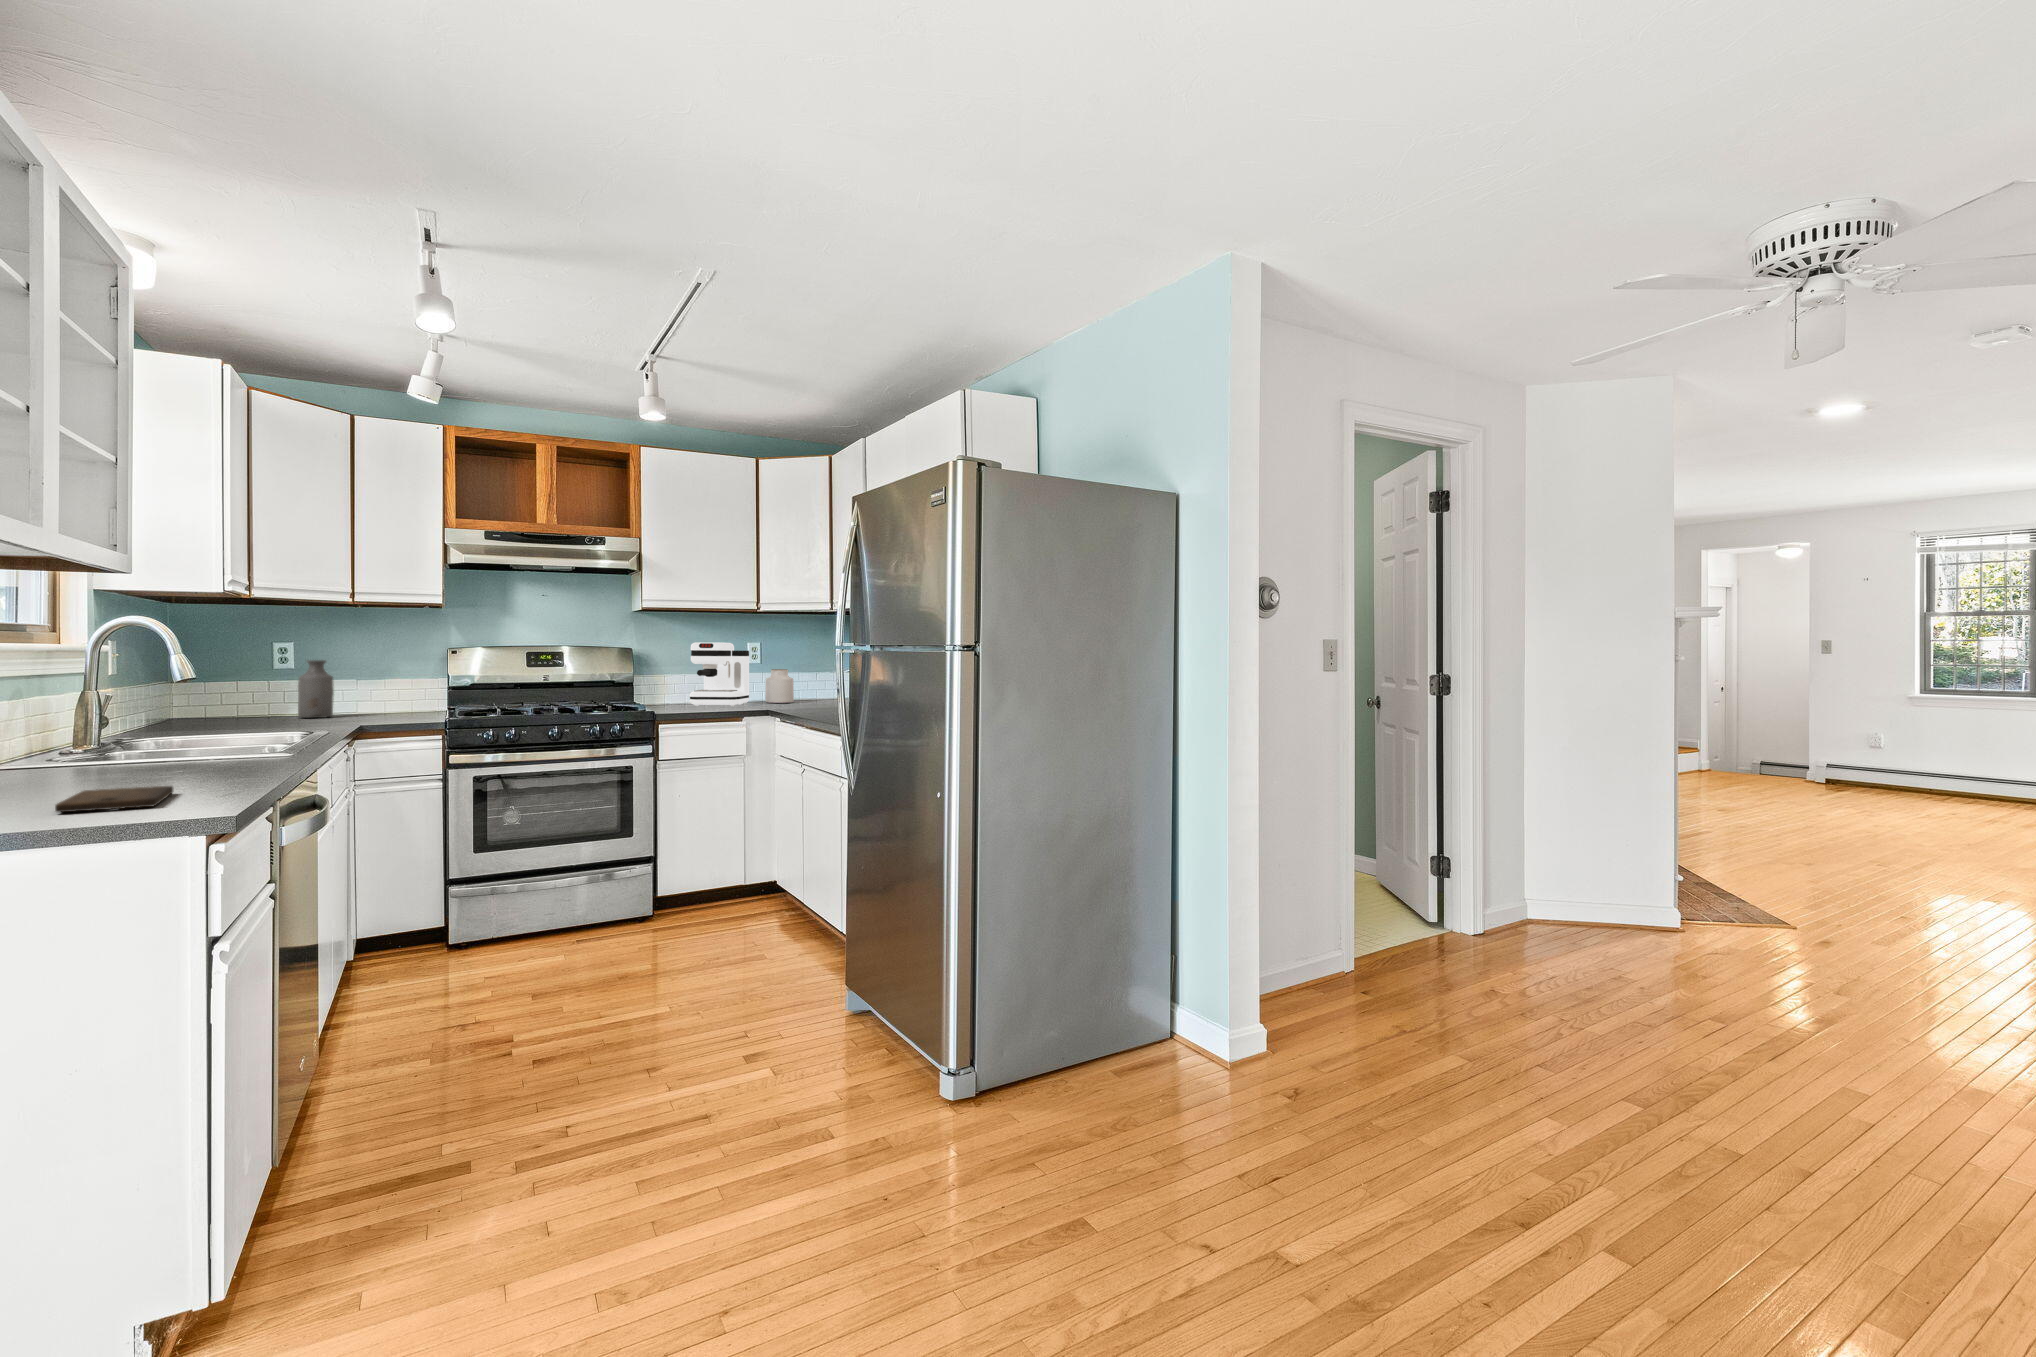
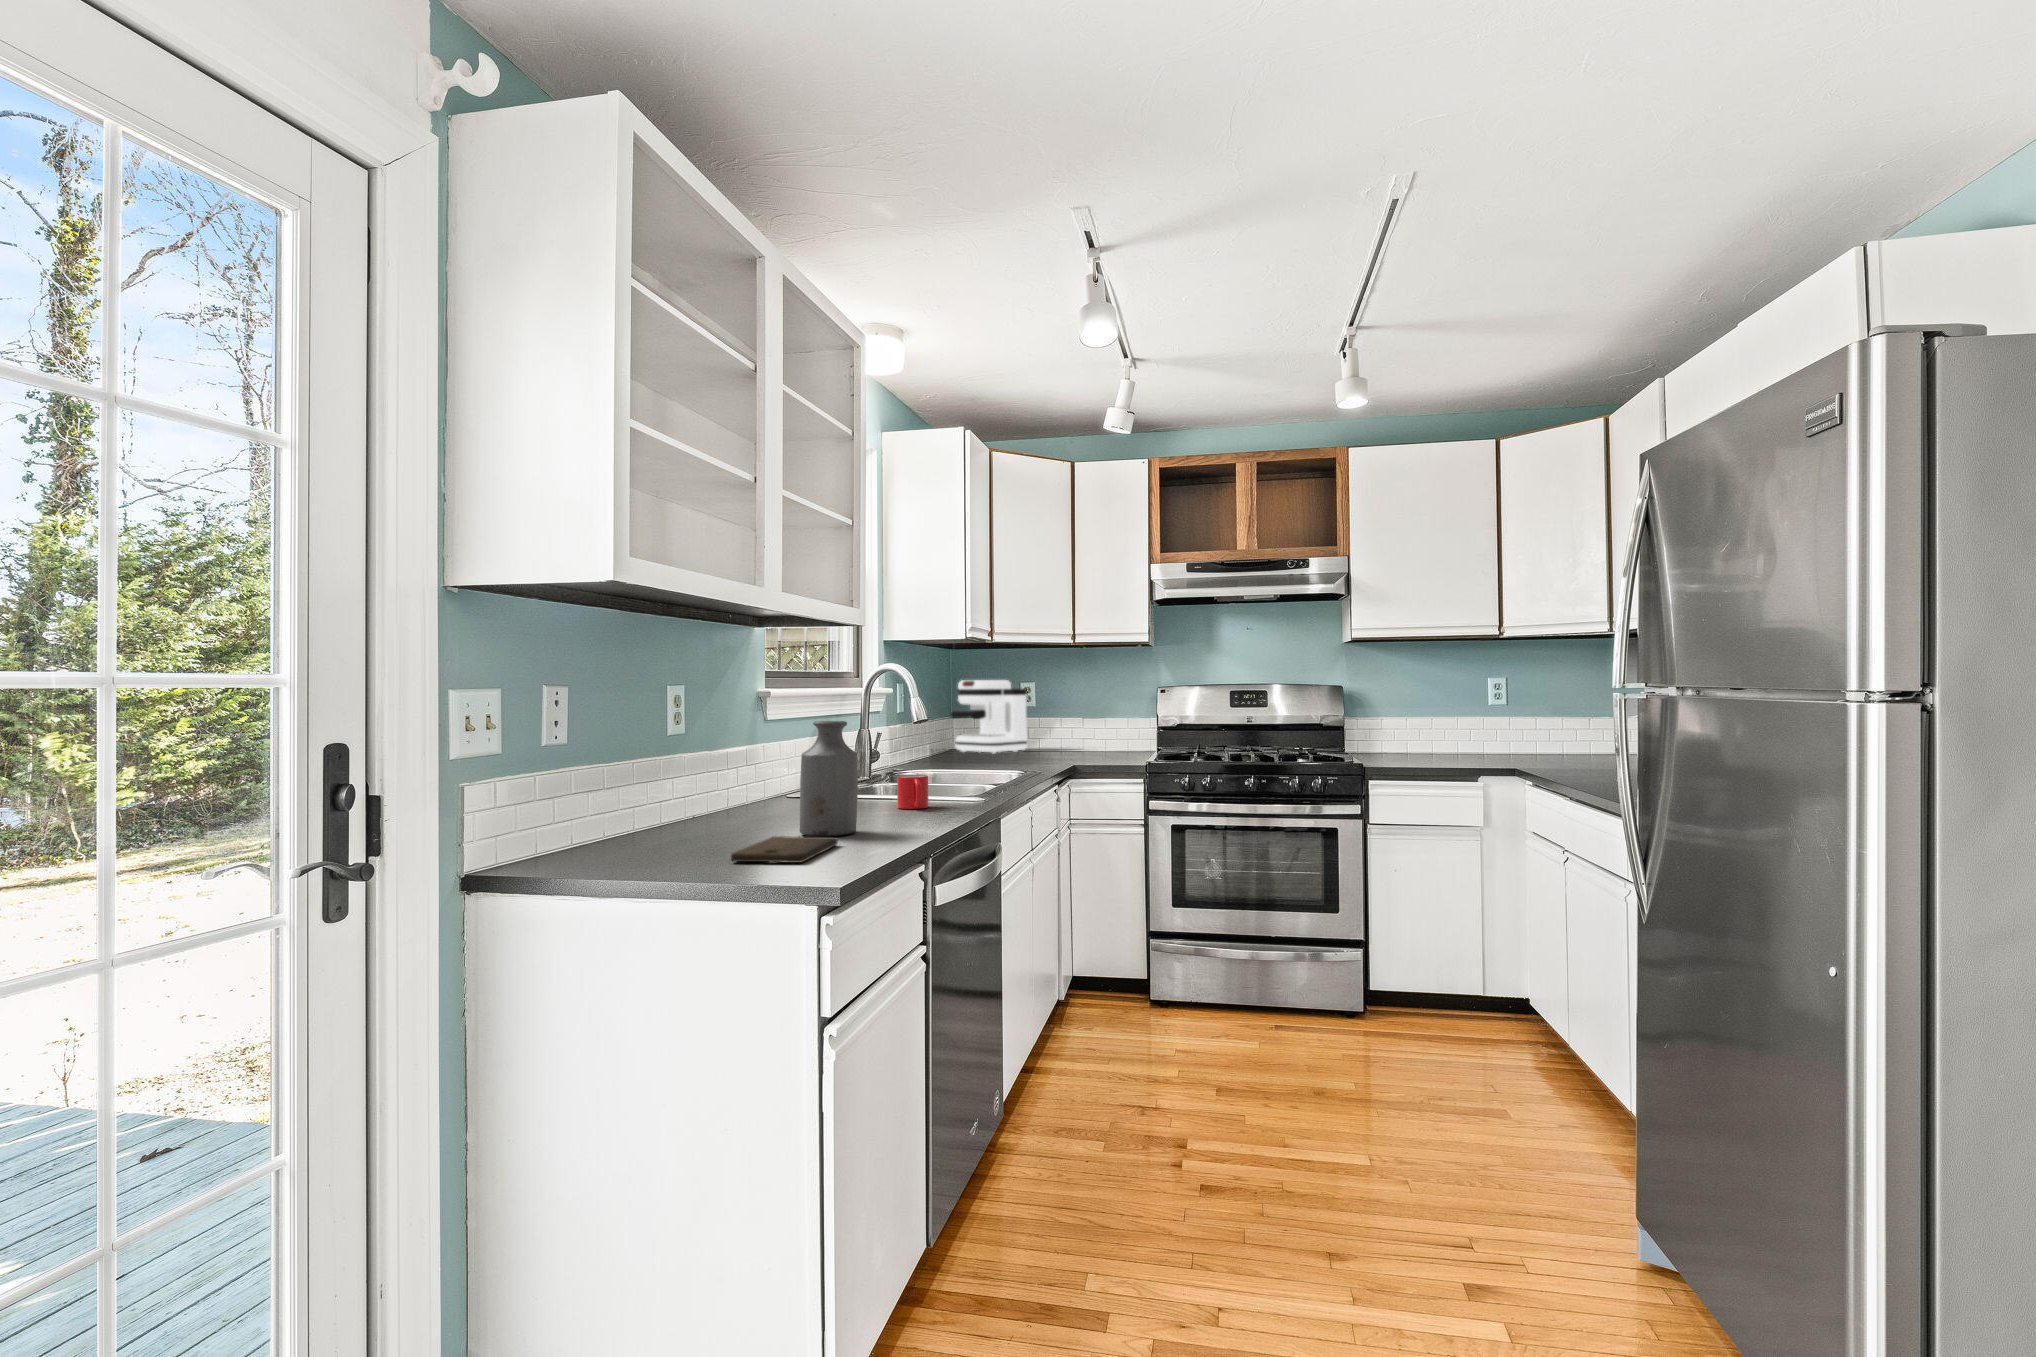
coffee maker: present [689,642,749,706] -> present [951,680,1027,754]
bottle: present [298,660,334,718] -> present [800,721,858,836]
jar: present [765,669,794,703] -> none [1514,710,1554,754]
mug: none [196,730,237,764] -> present [897,775,929,809]

